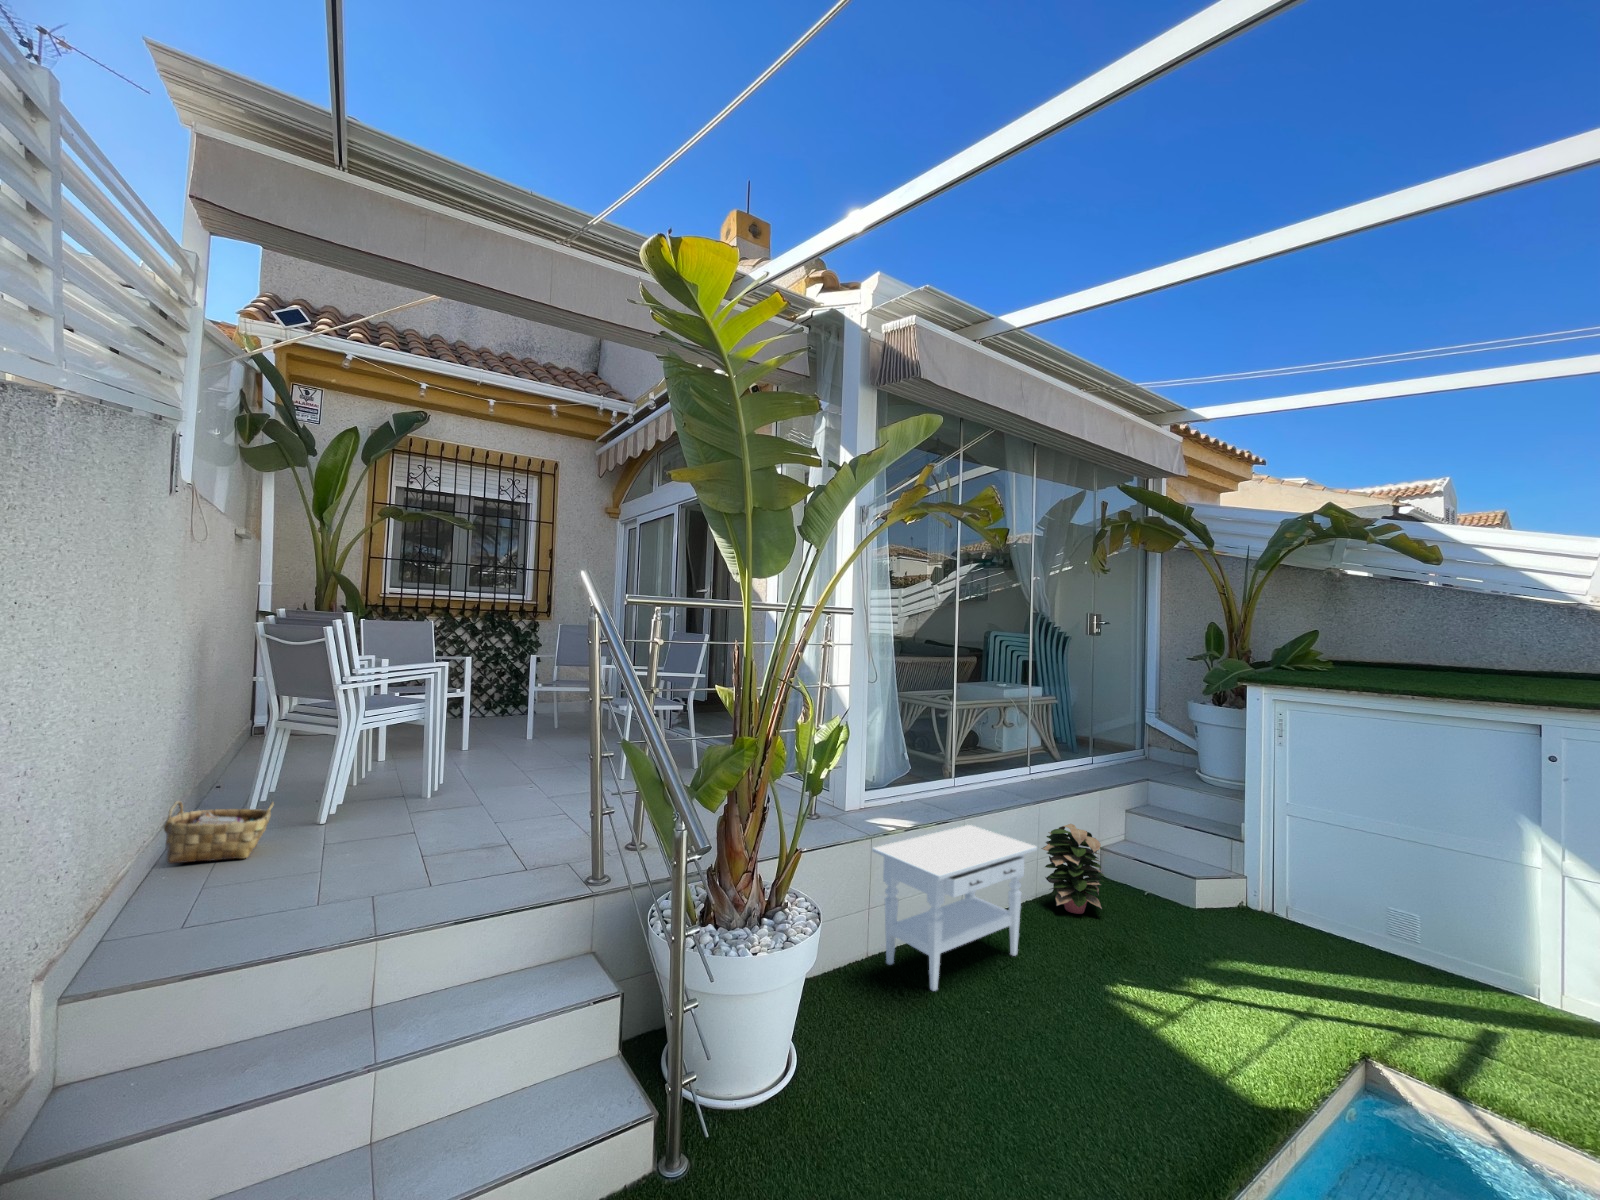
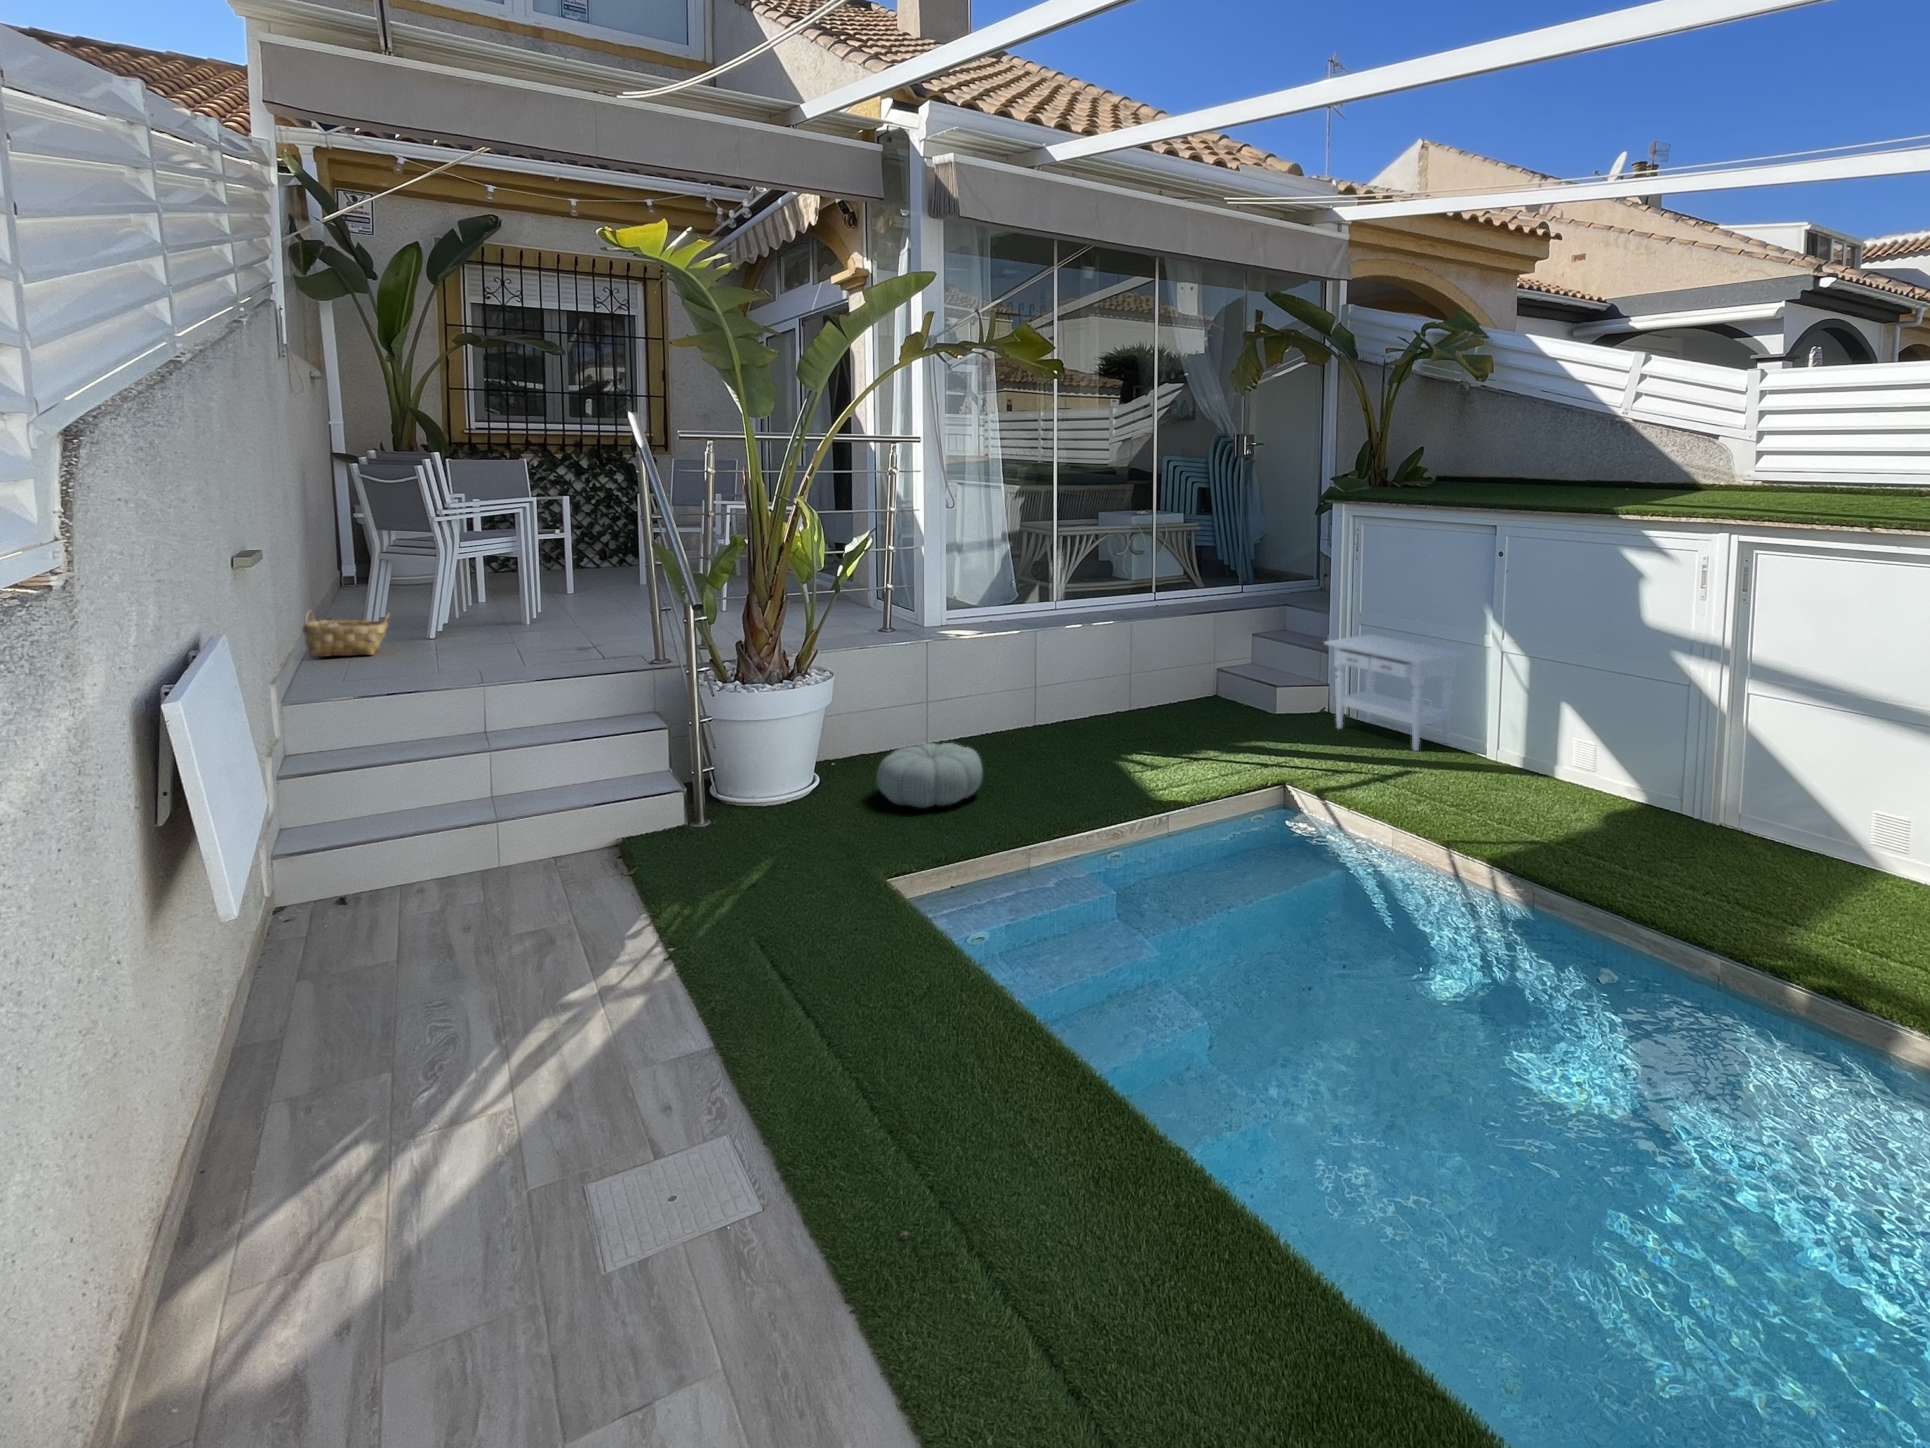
decorative plant: present [1041,824,1104,914] -> none [1127,636,1182,715]
side table: present [872,825,1037,991] -> present [1325,635,1465,751]
pouf: none [880,1003,1023,1132] -> present [877,743,982,808]

